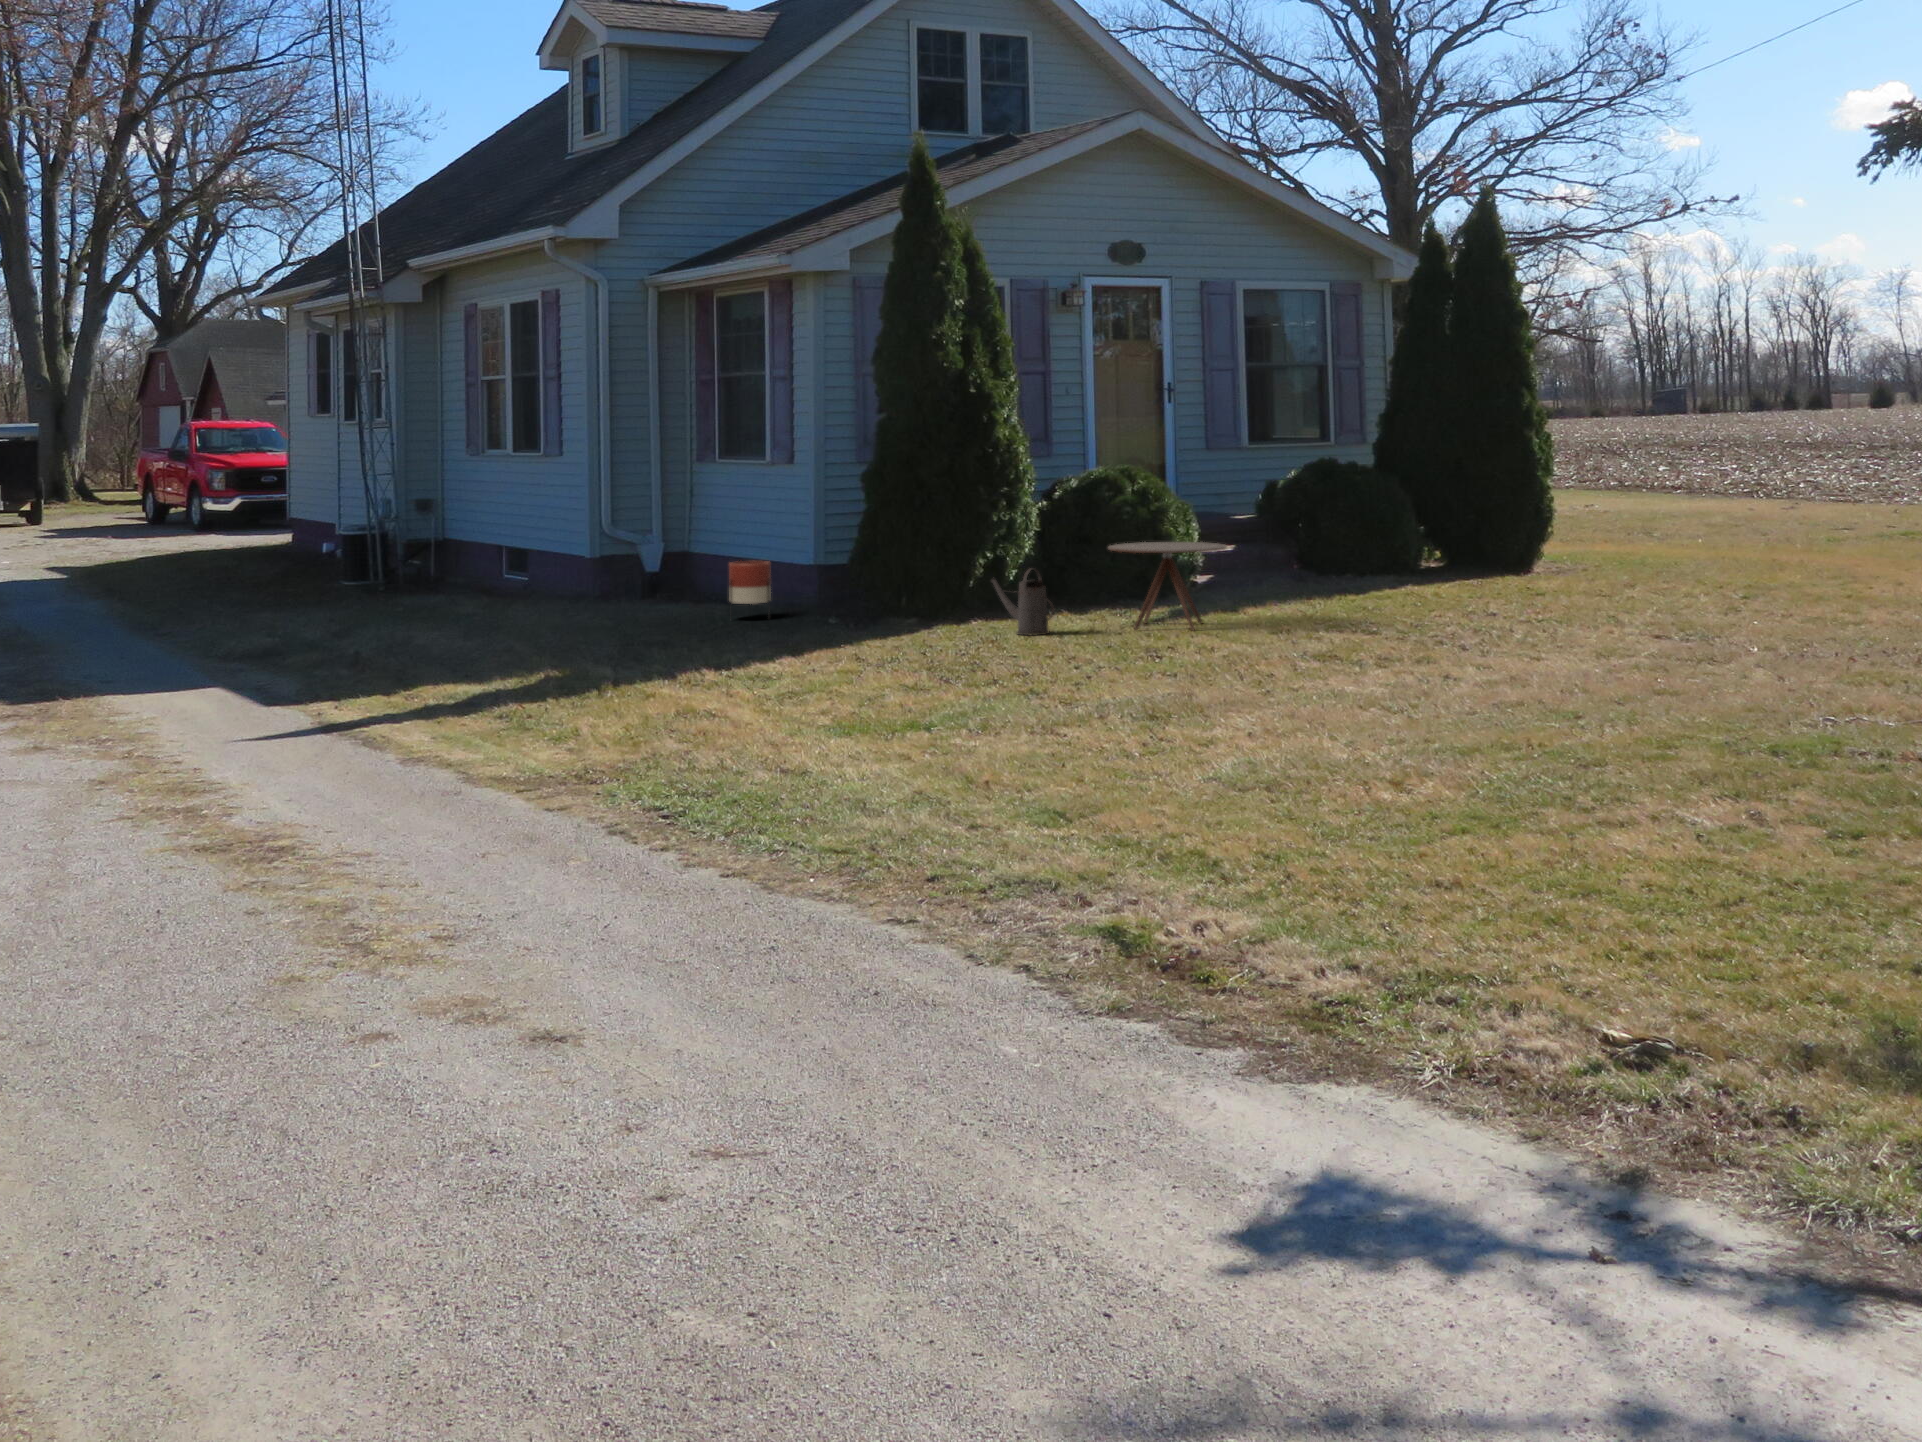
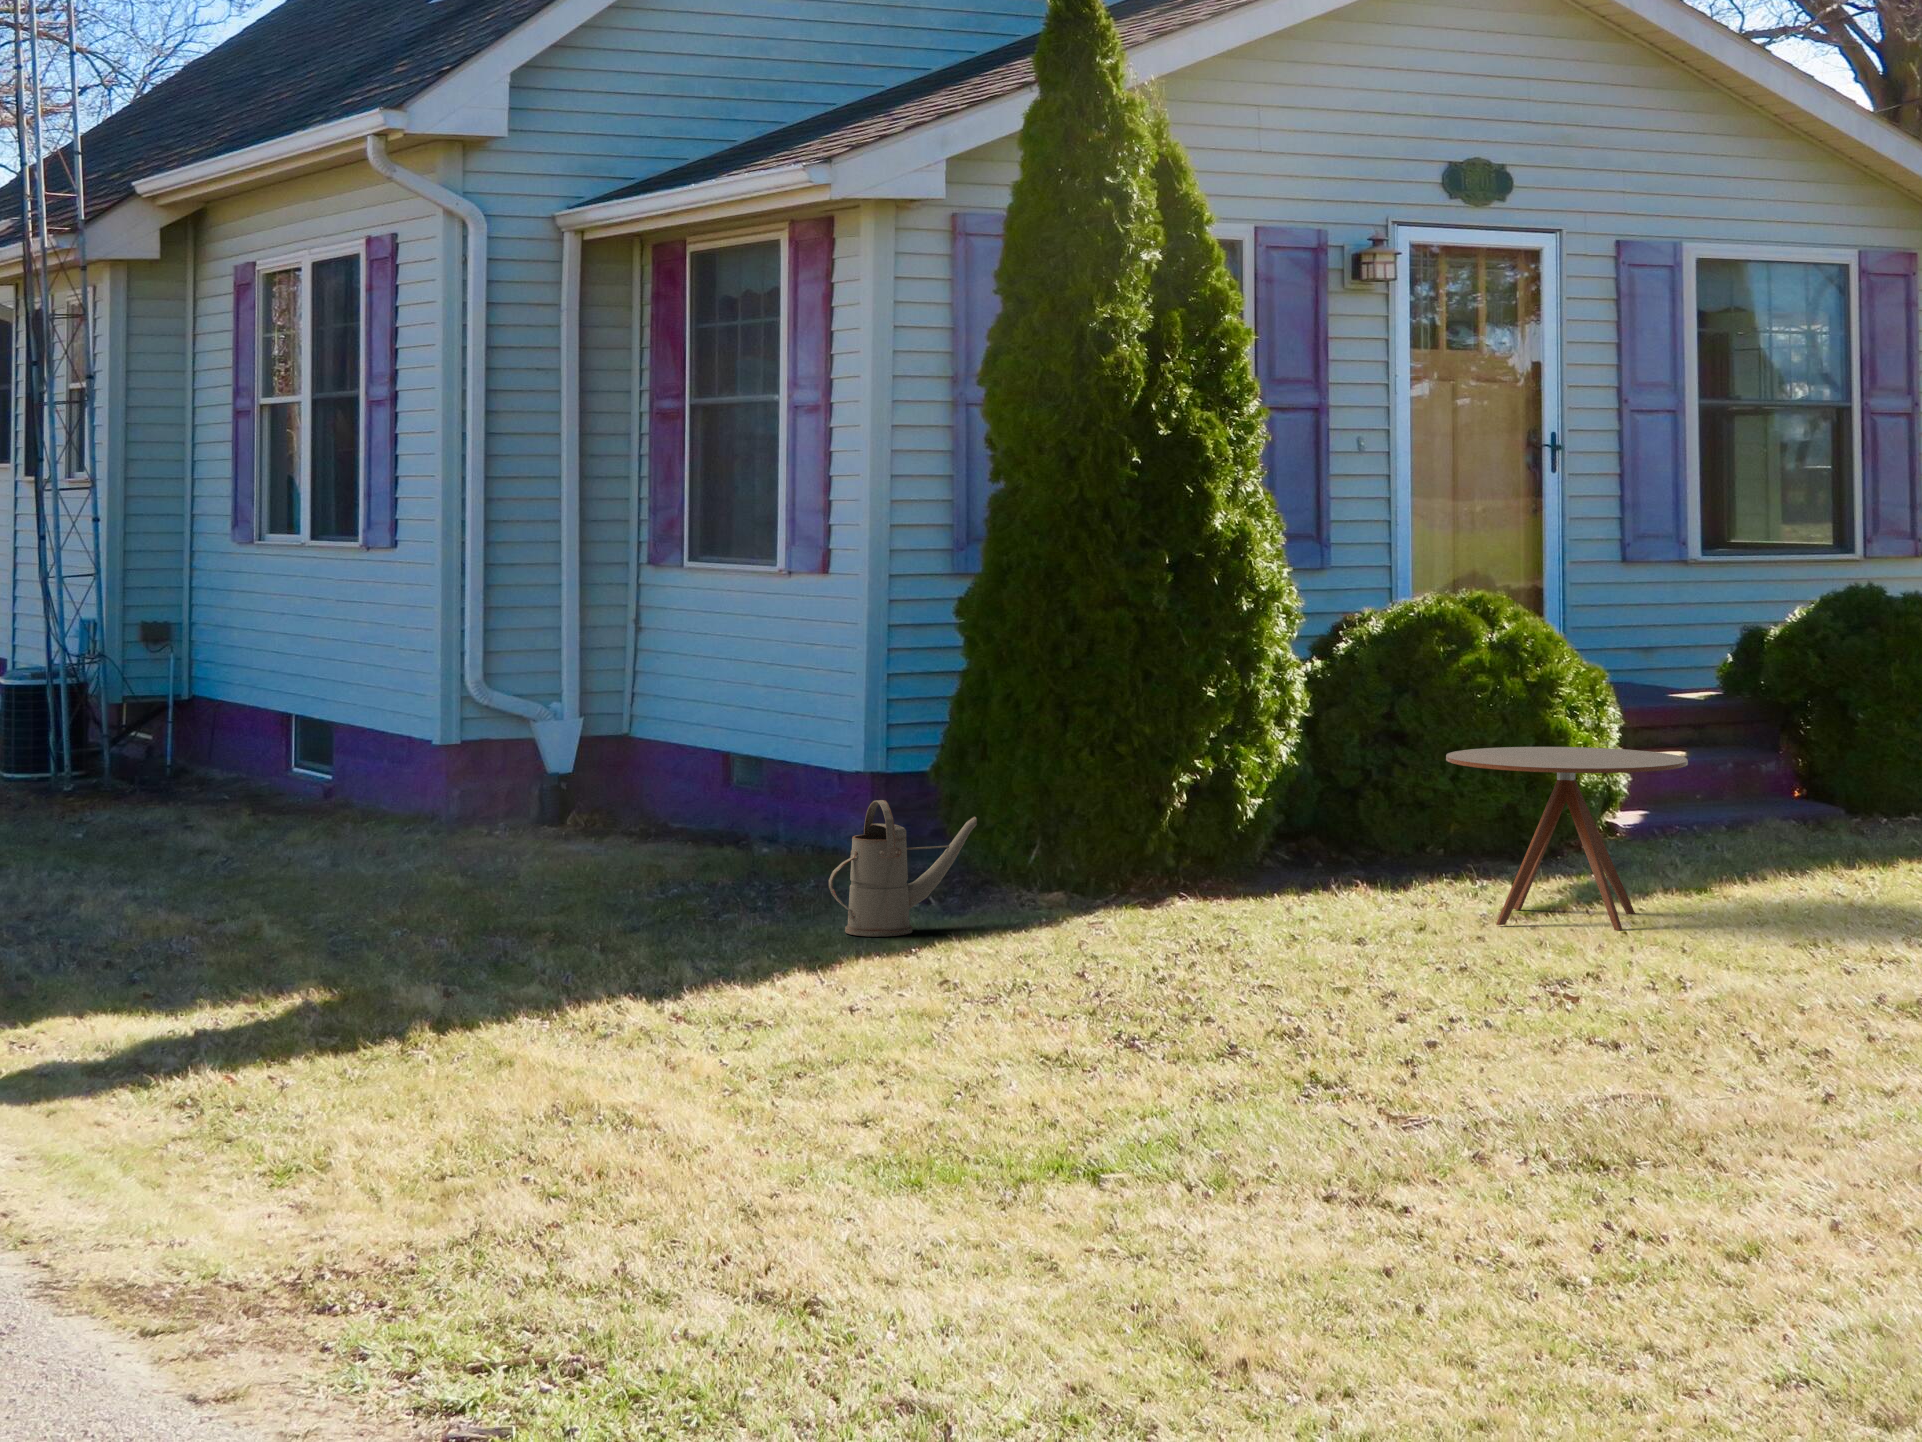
planter: present [729,561,771,612] -> none [698,762,779,879]
watering can: present [992,569,1054,636] -> present [829,800,977,937]

